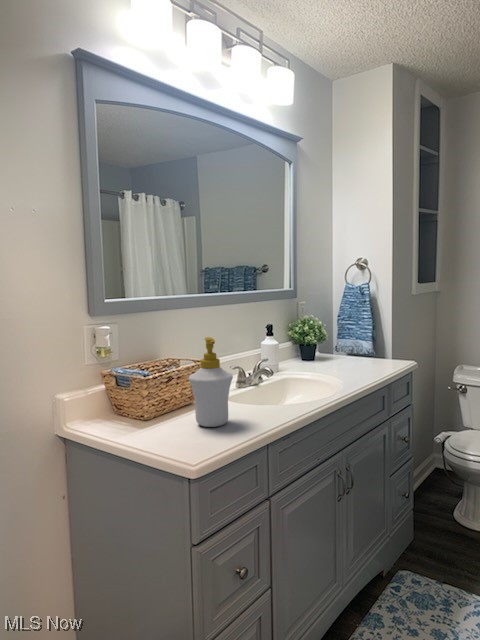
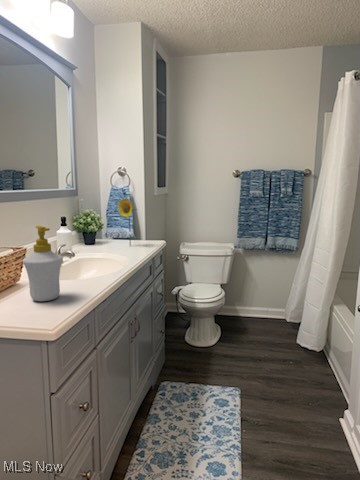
flower: none [342,300,369,366] -> present [118,198,137,245]

